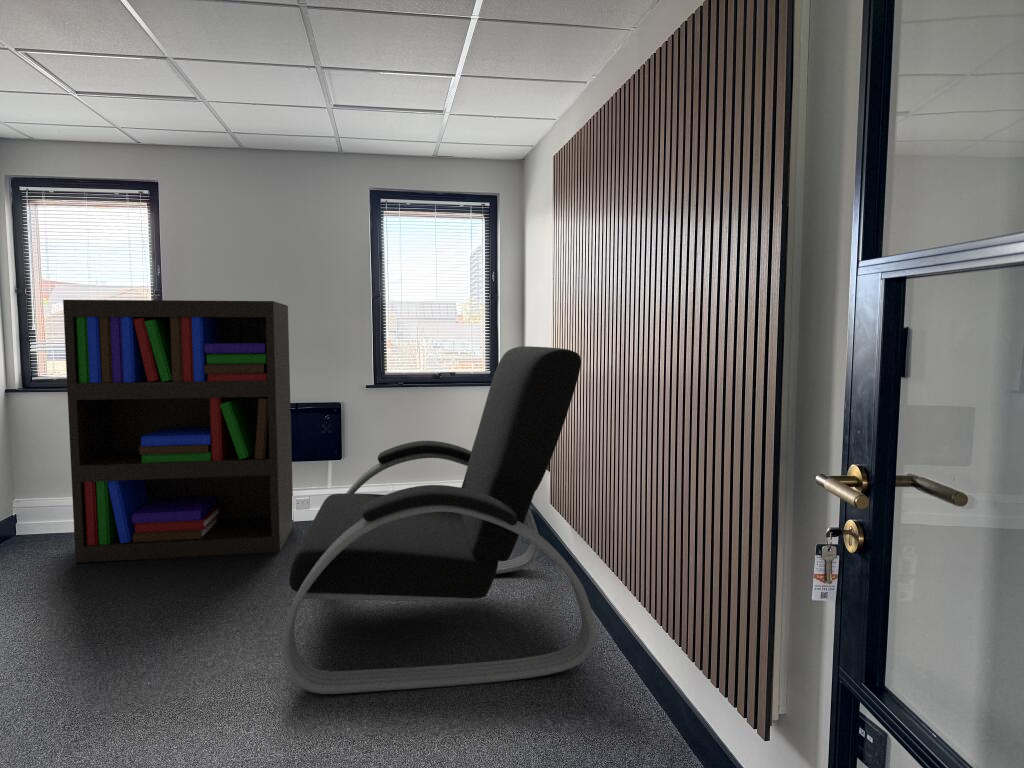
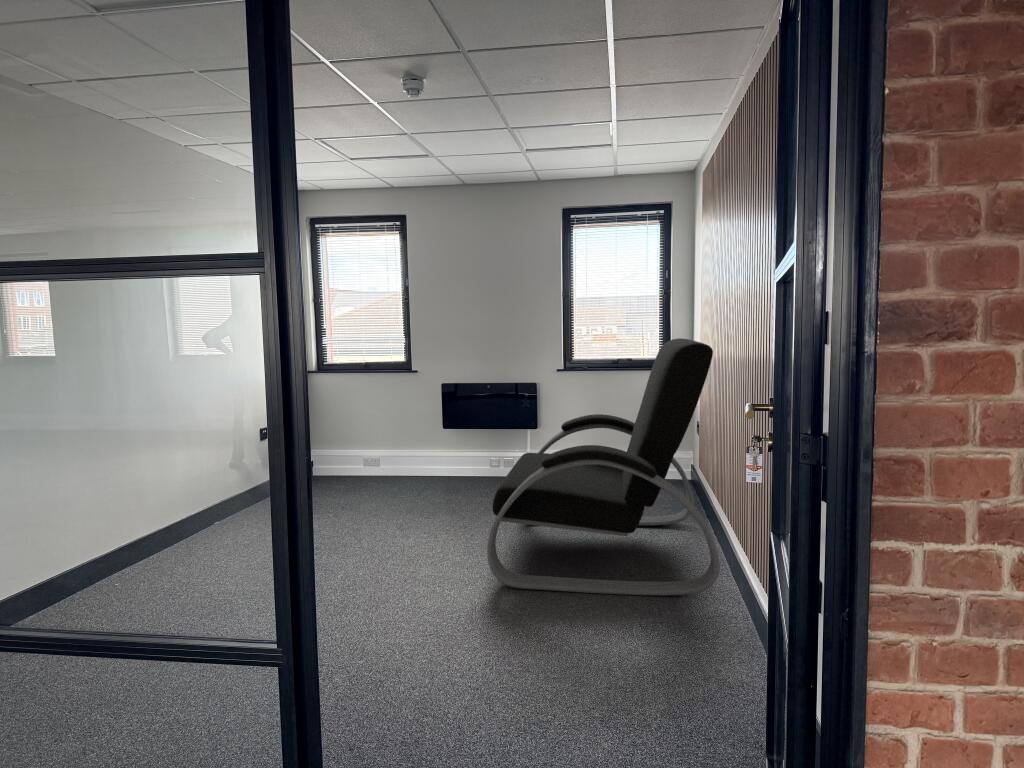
bookshelf: present [63,300,294,563] -> none [345,303,501,497]

